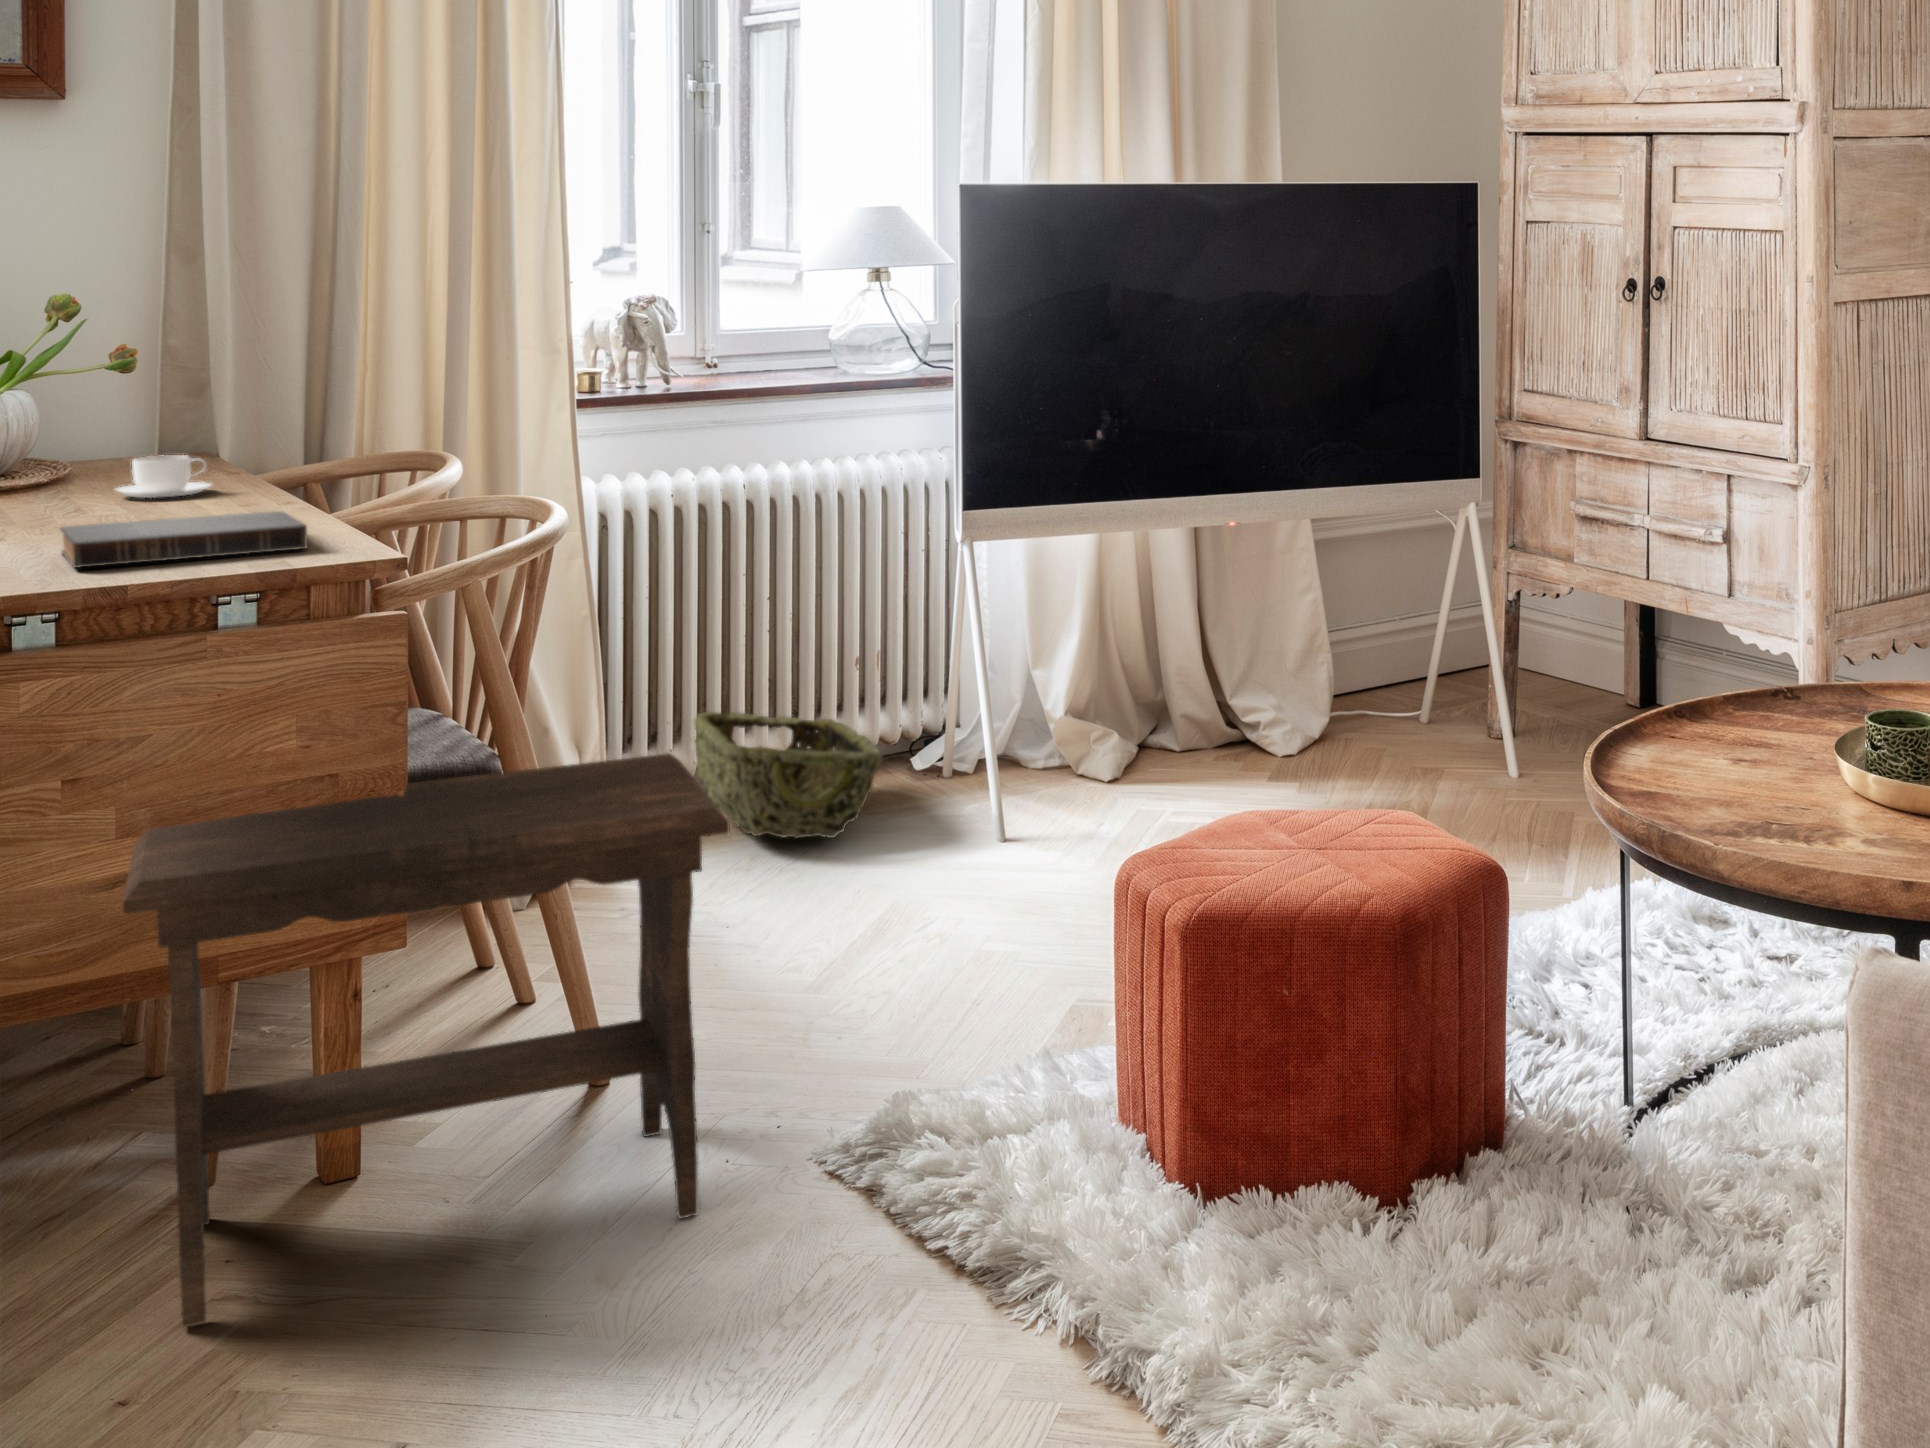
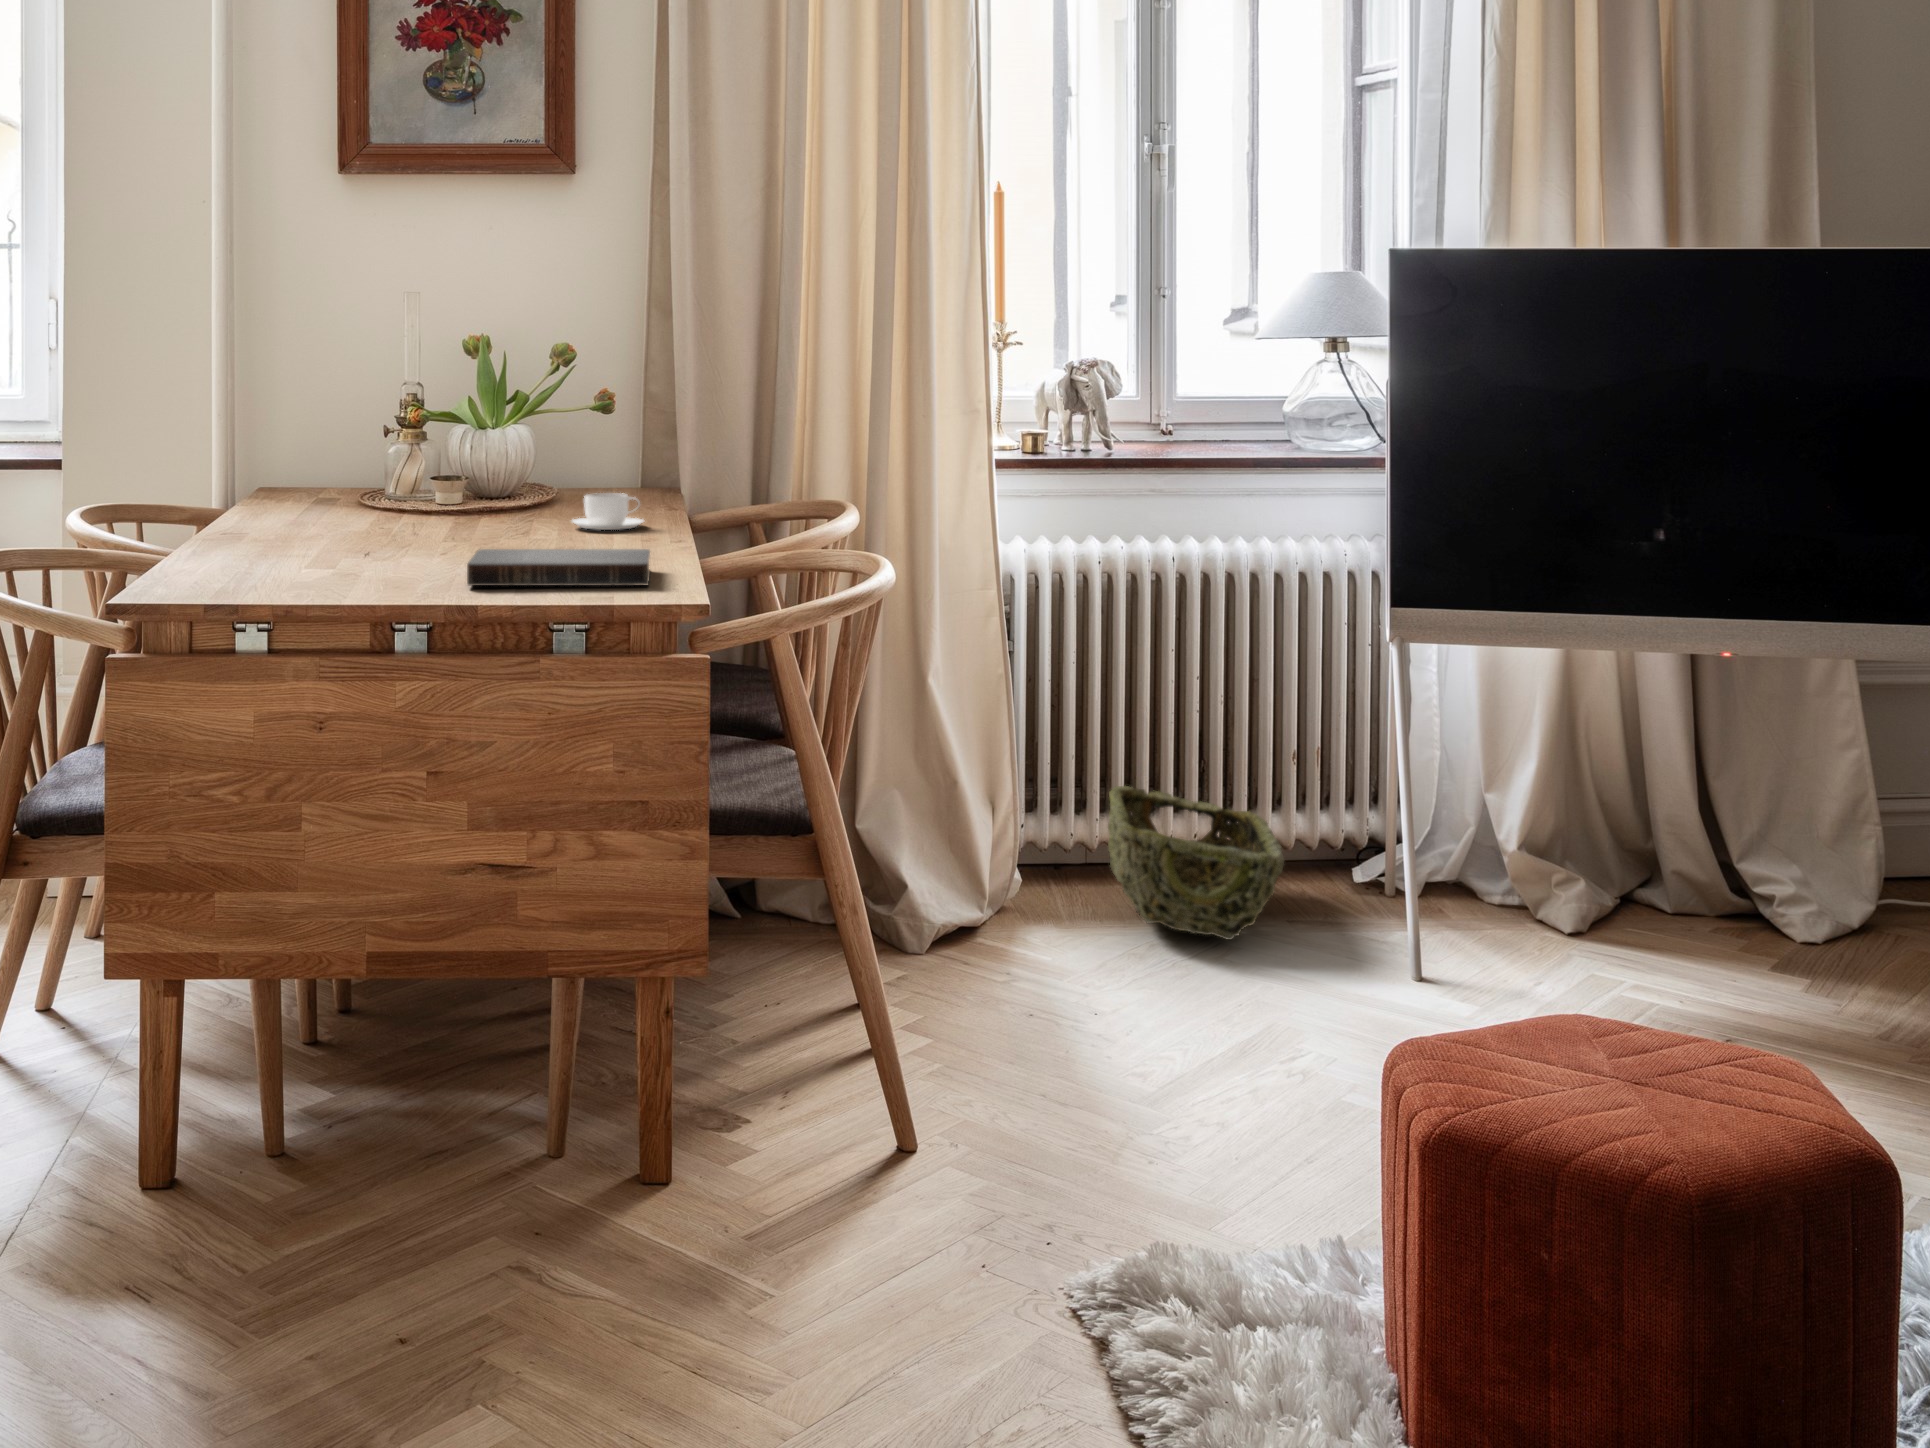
footstool: present [123,753,729,1328] -> none [435,809,965,1315]

